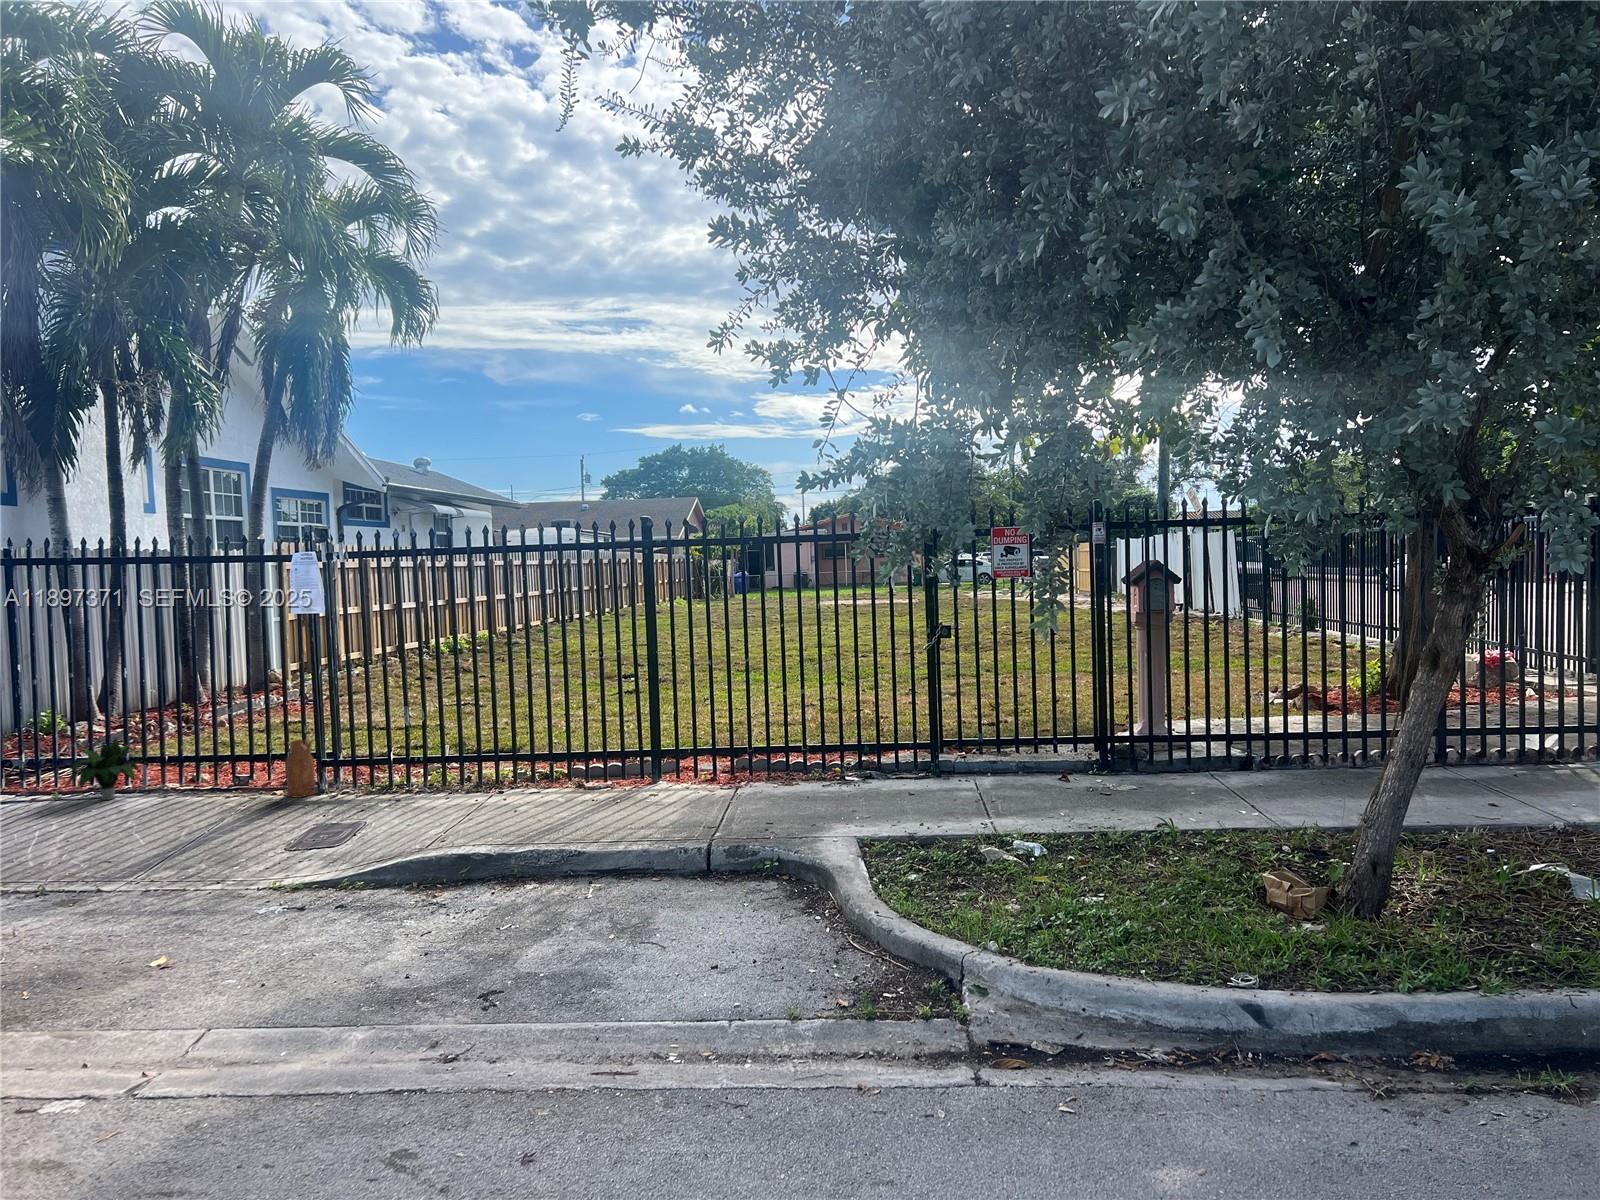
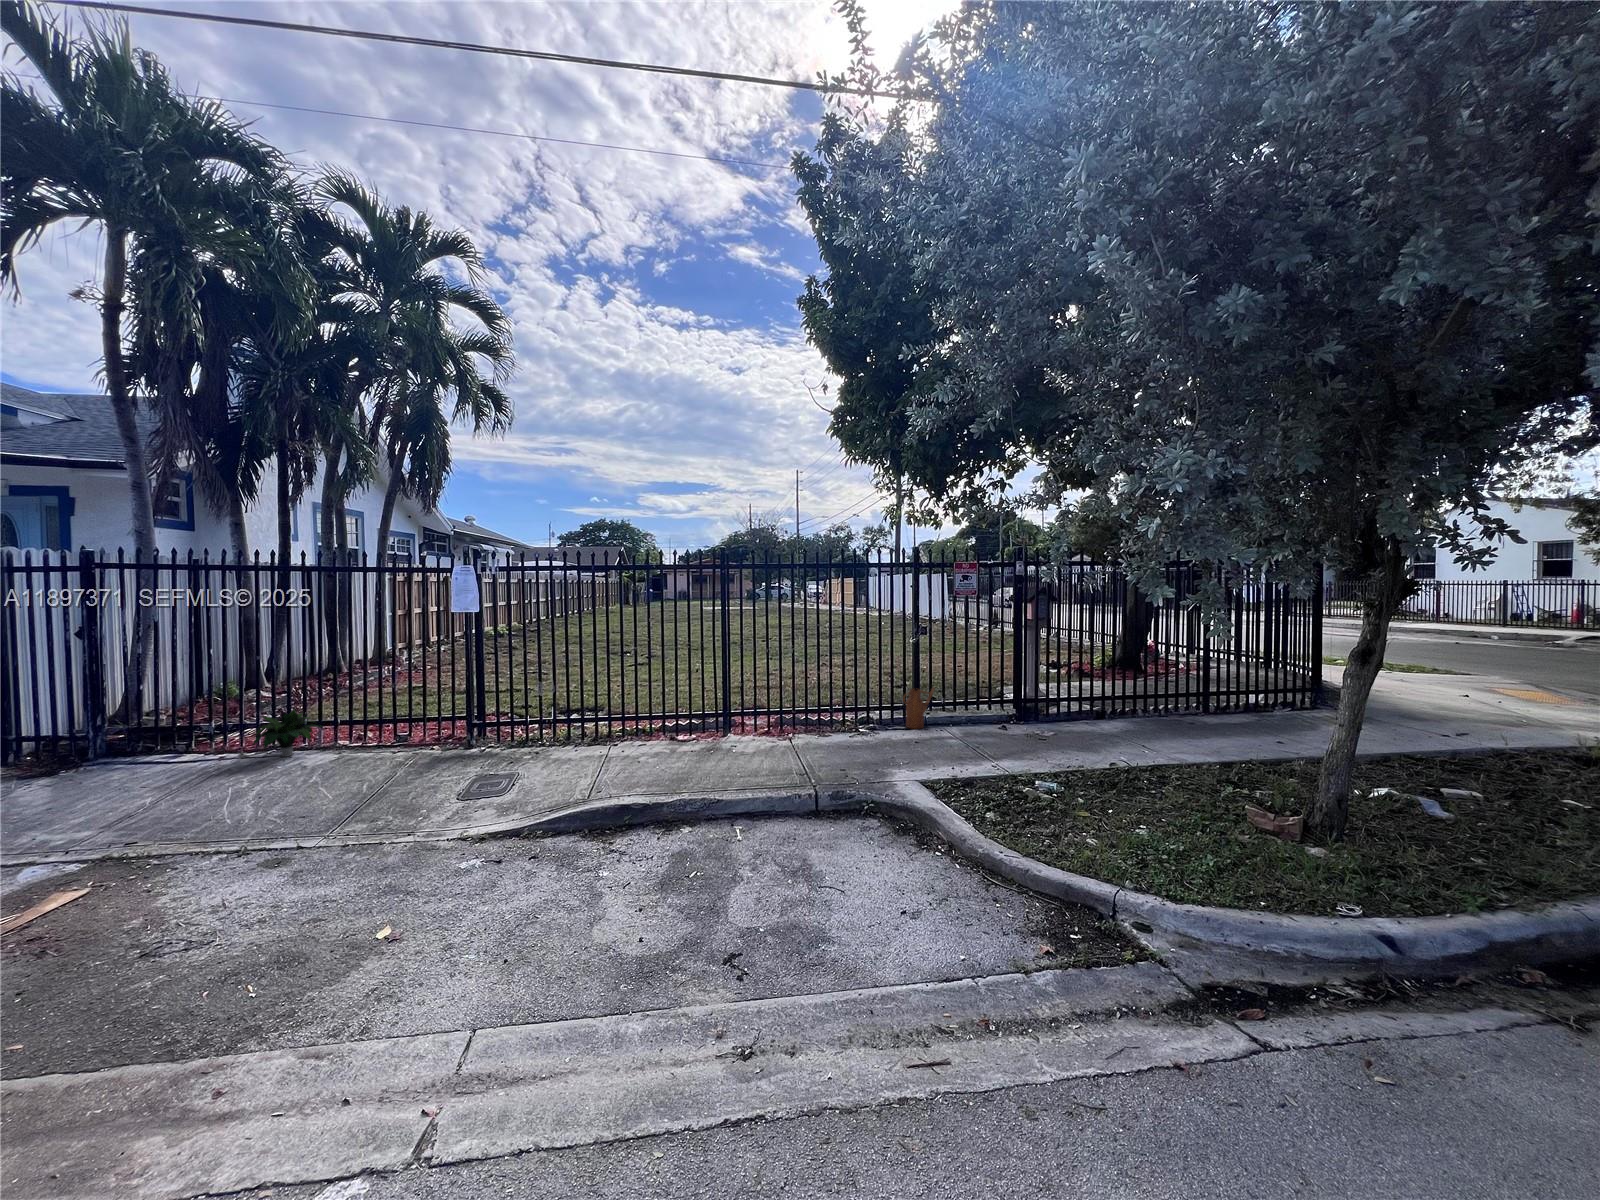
watering can: present [286,739,316,797] -> present [903,687,935,729]

